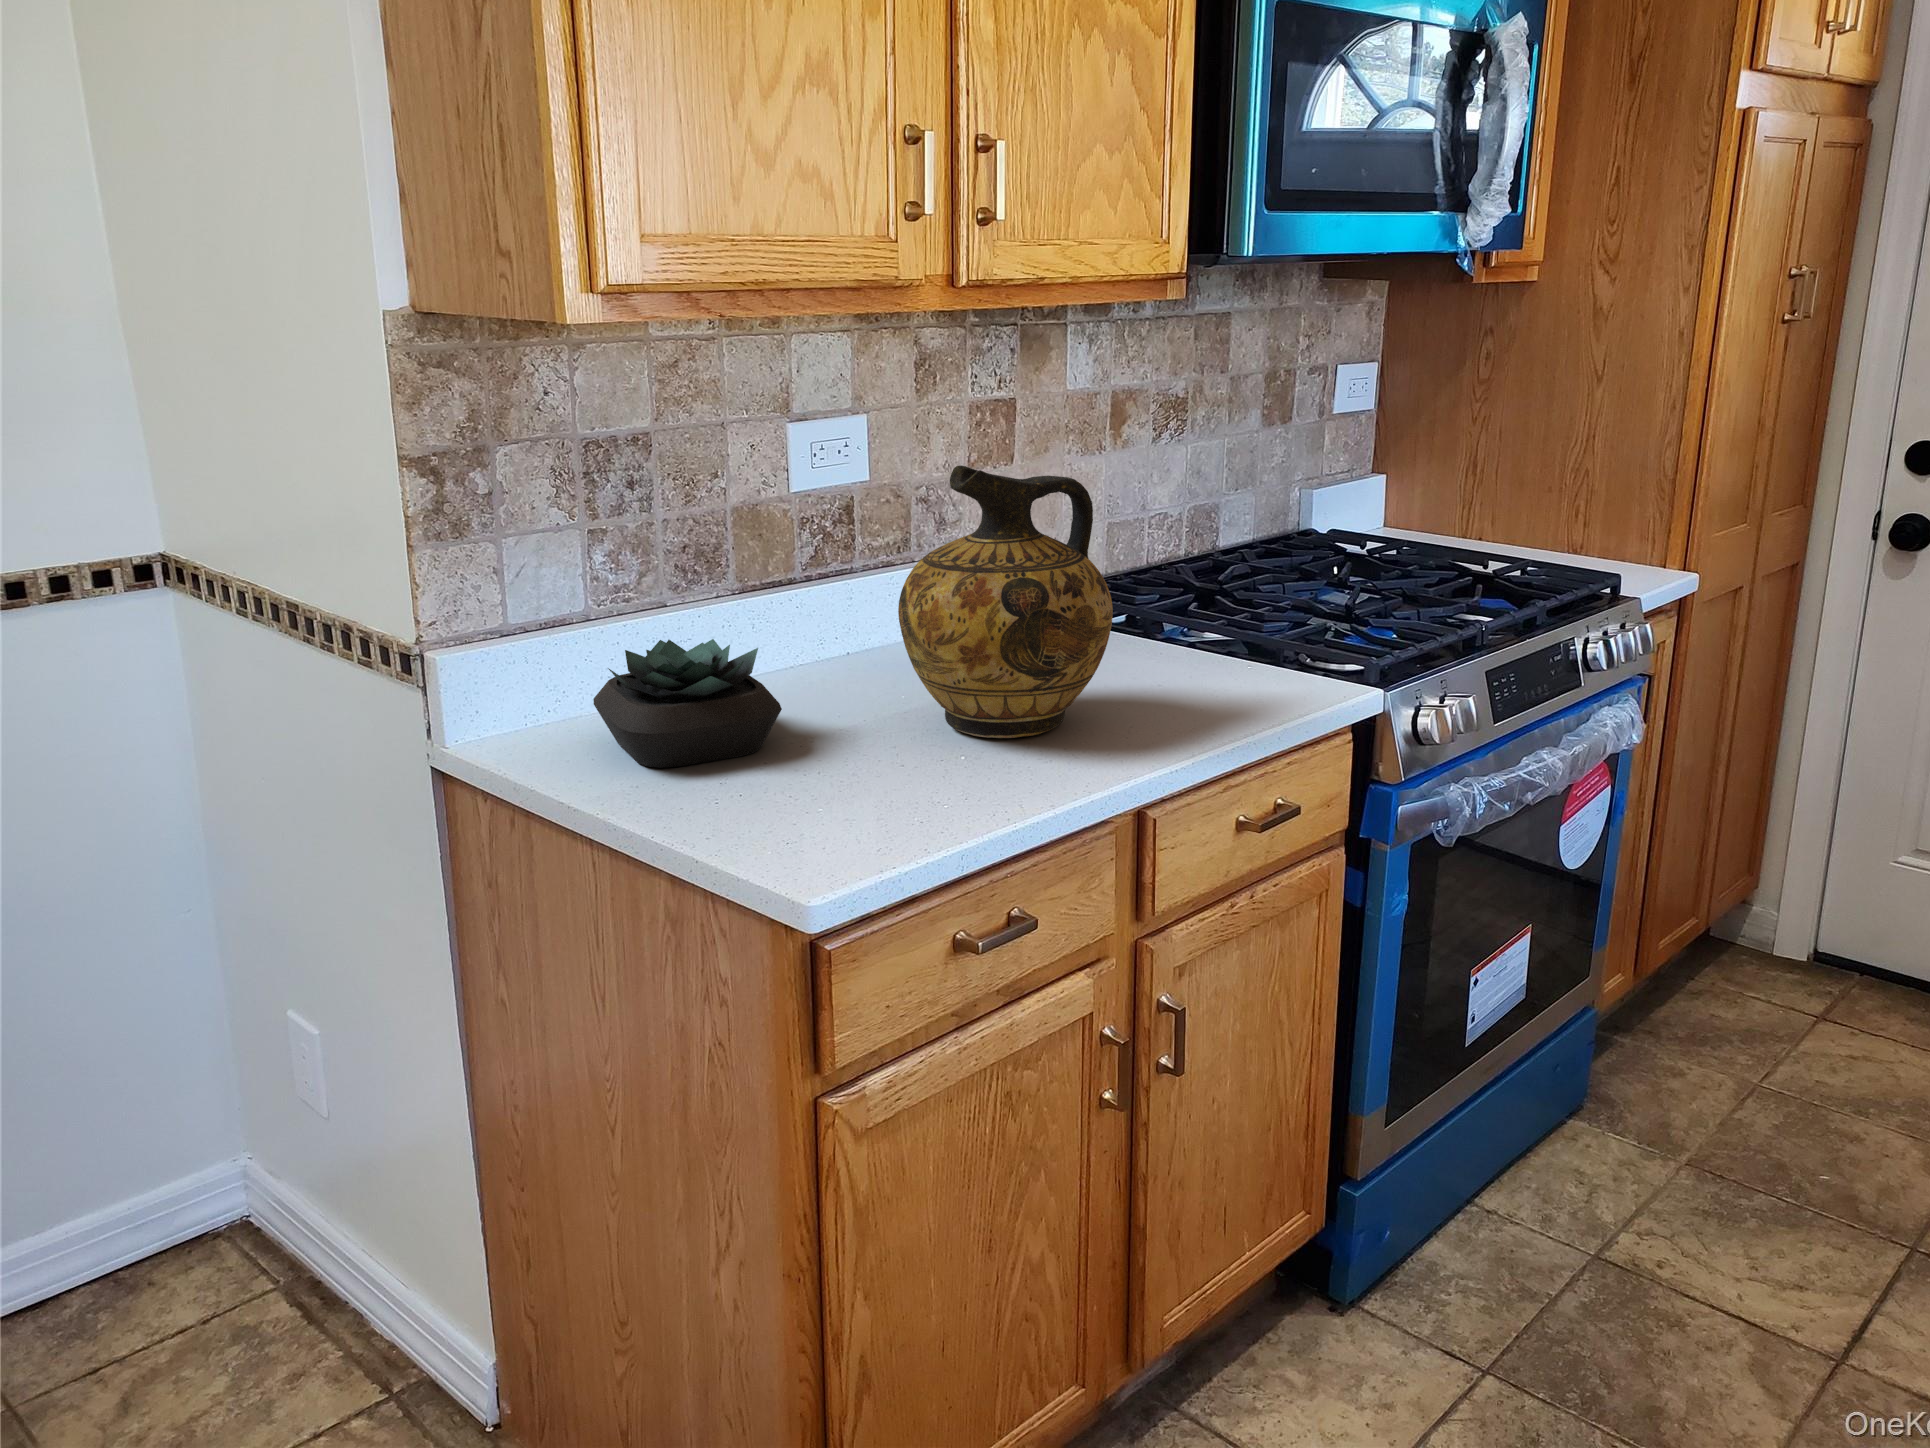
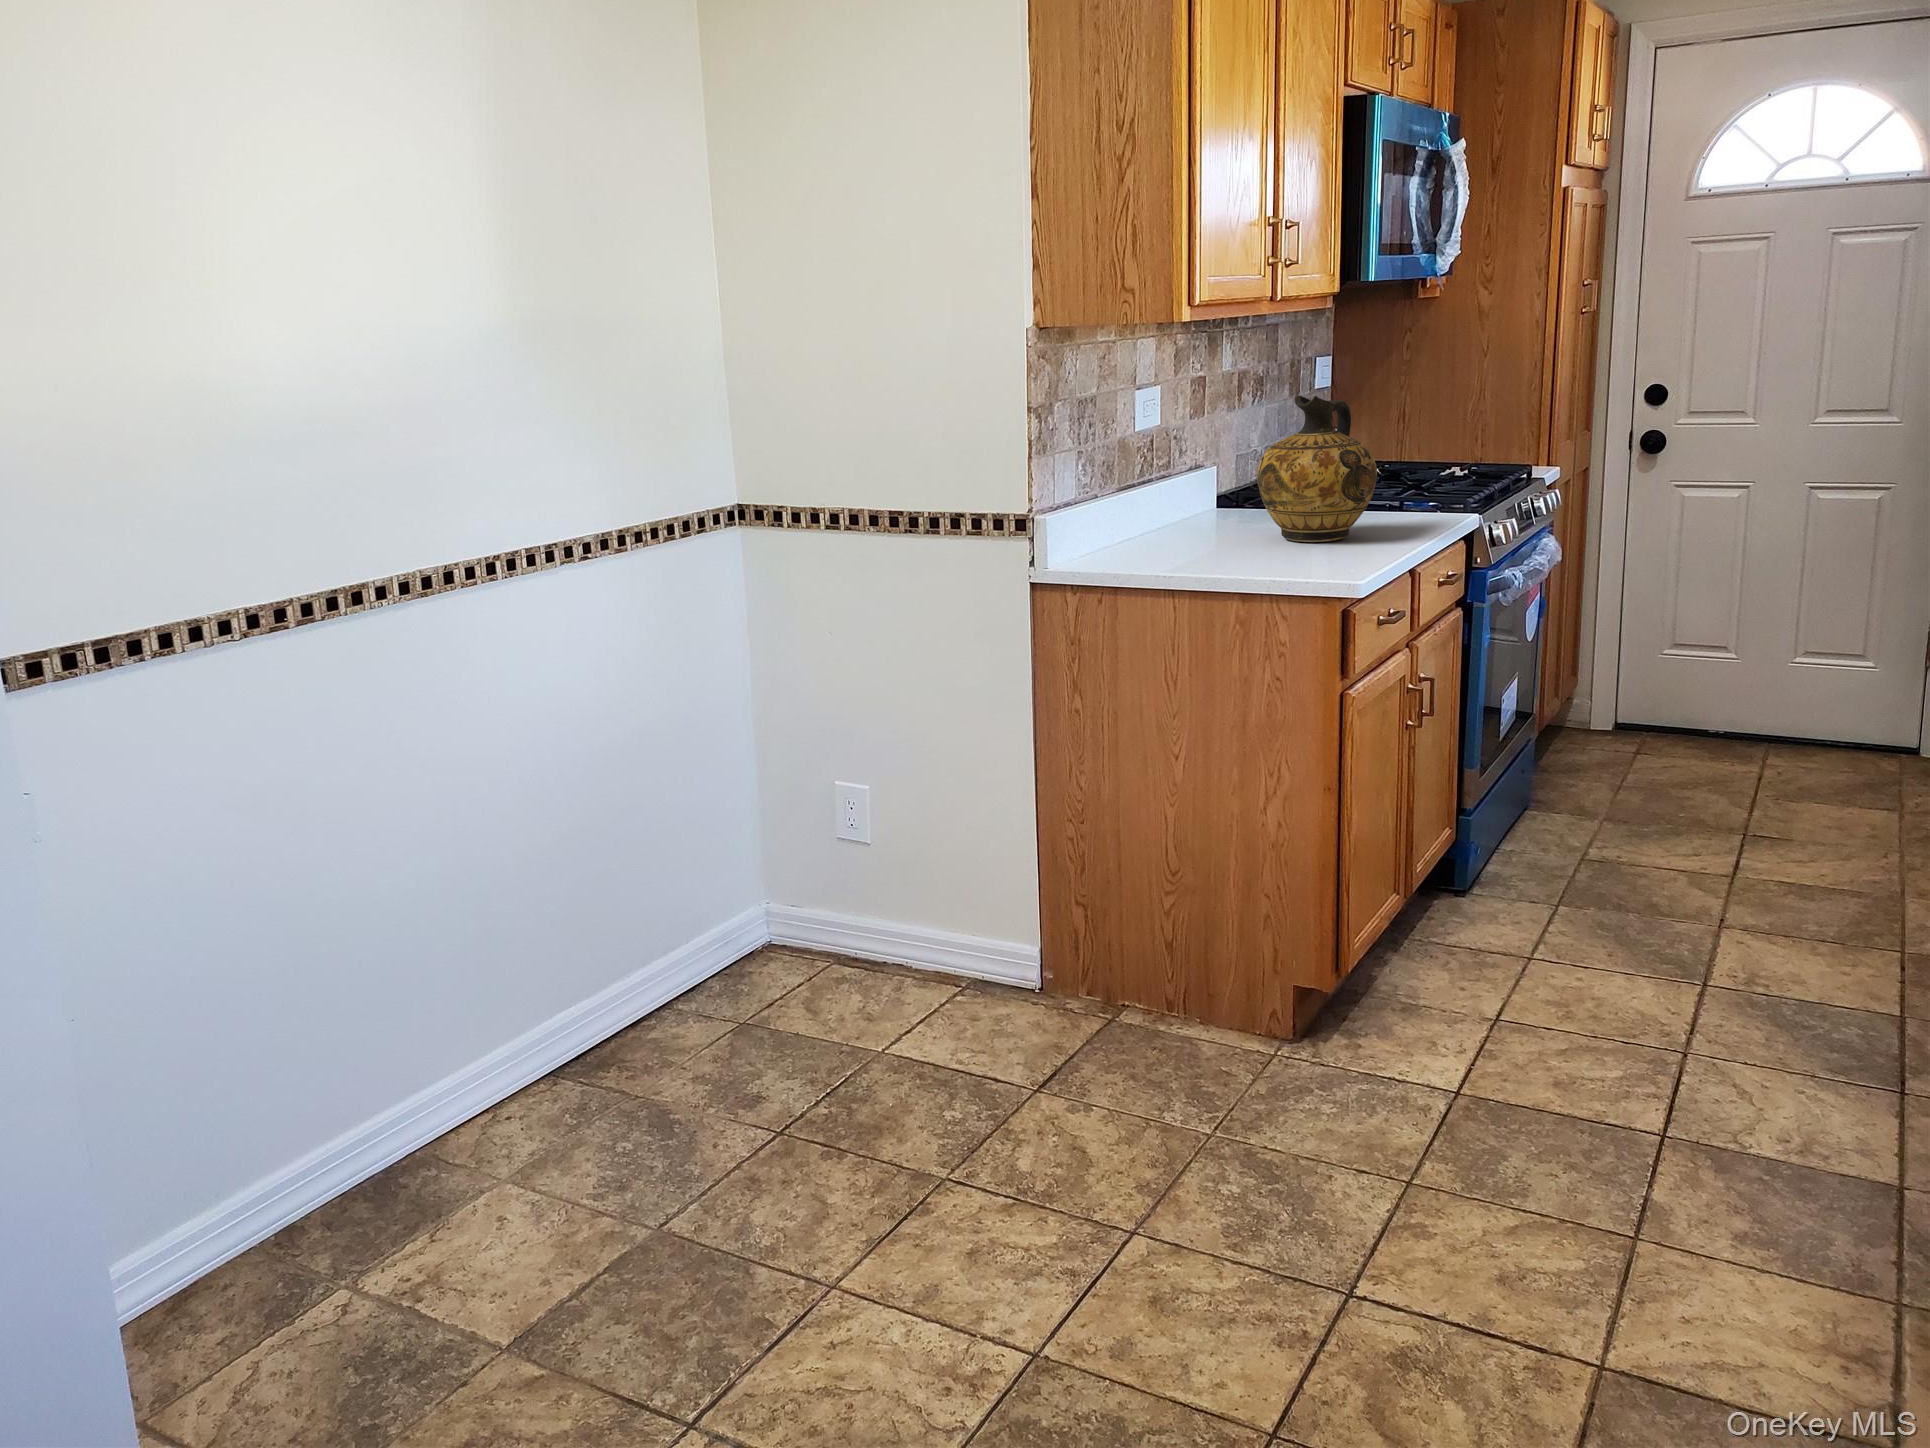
succulent plant: present [593,639,782,768] -> none [1116,500,1226,563]

